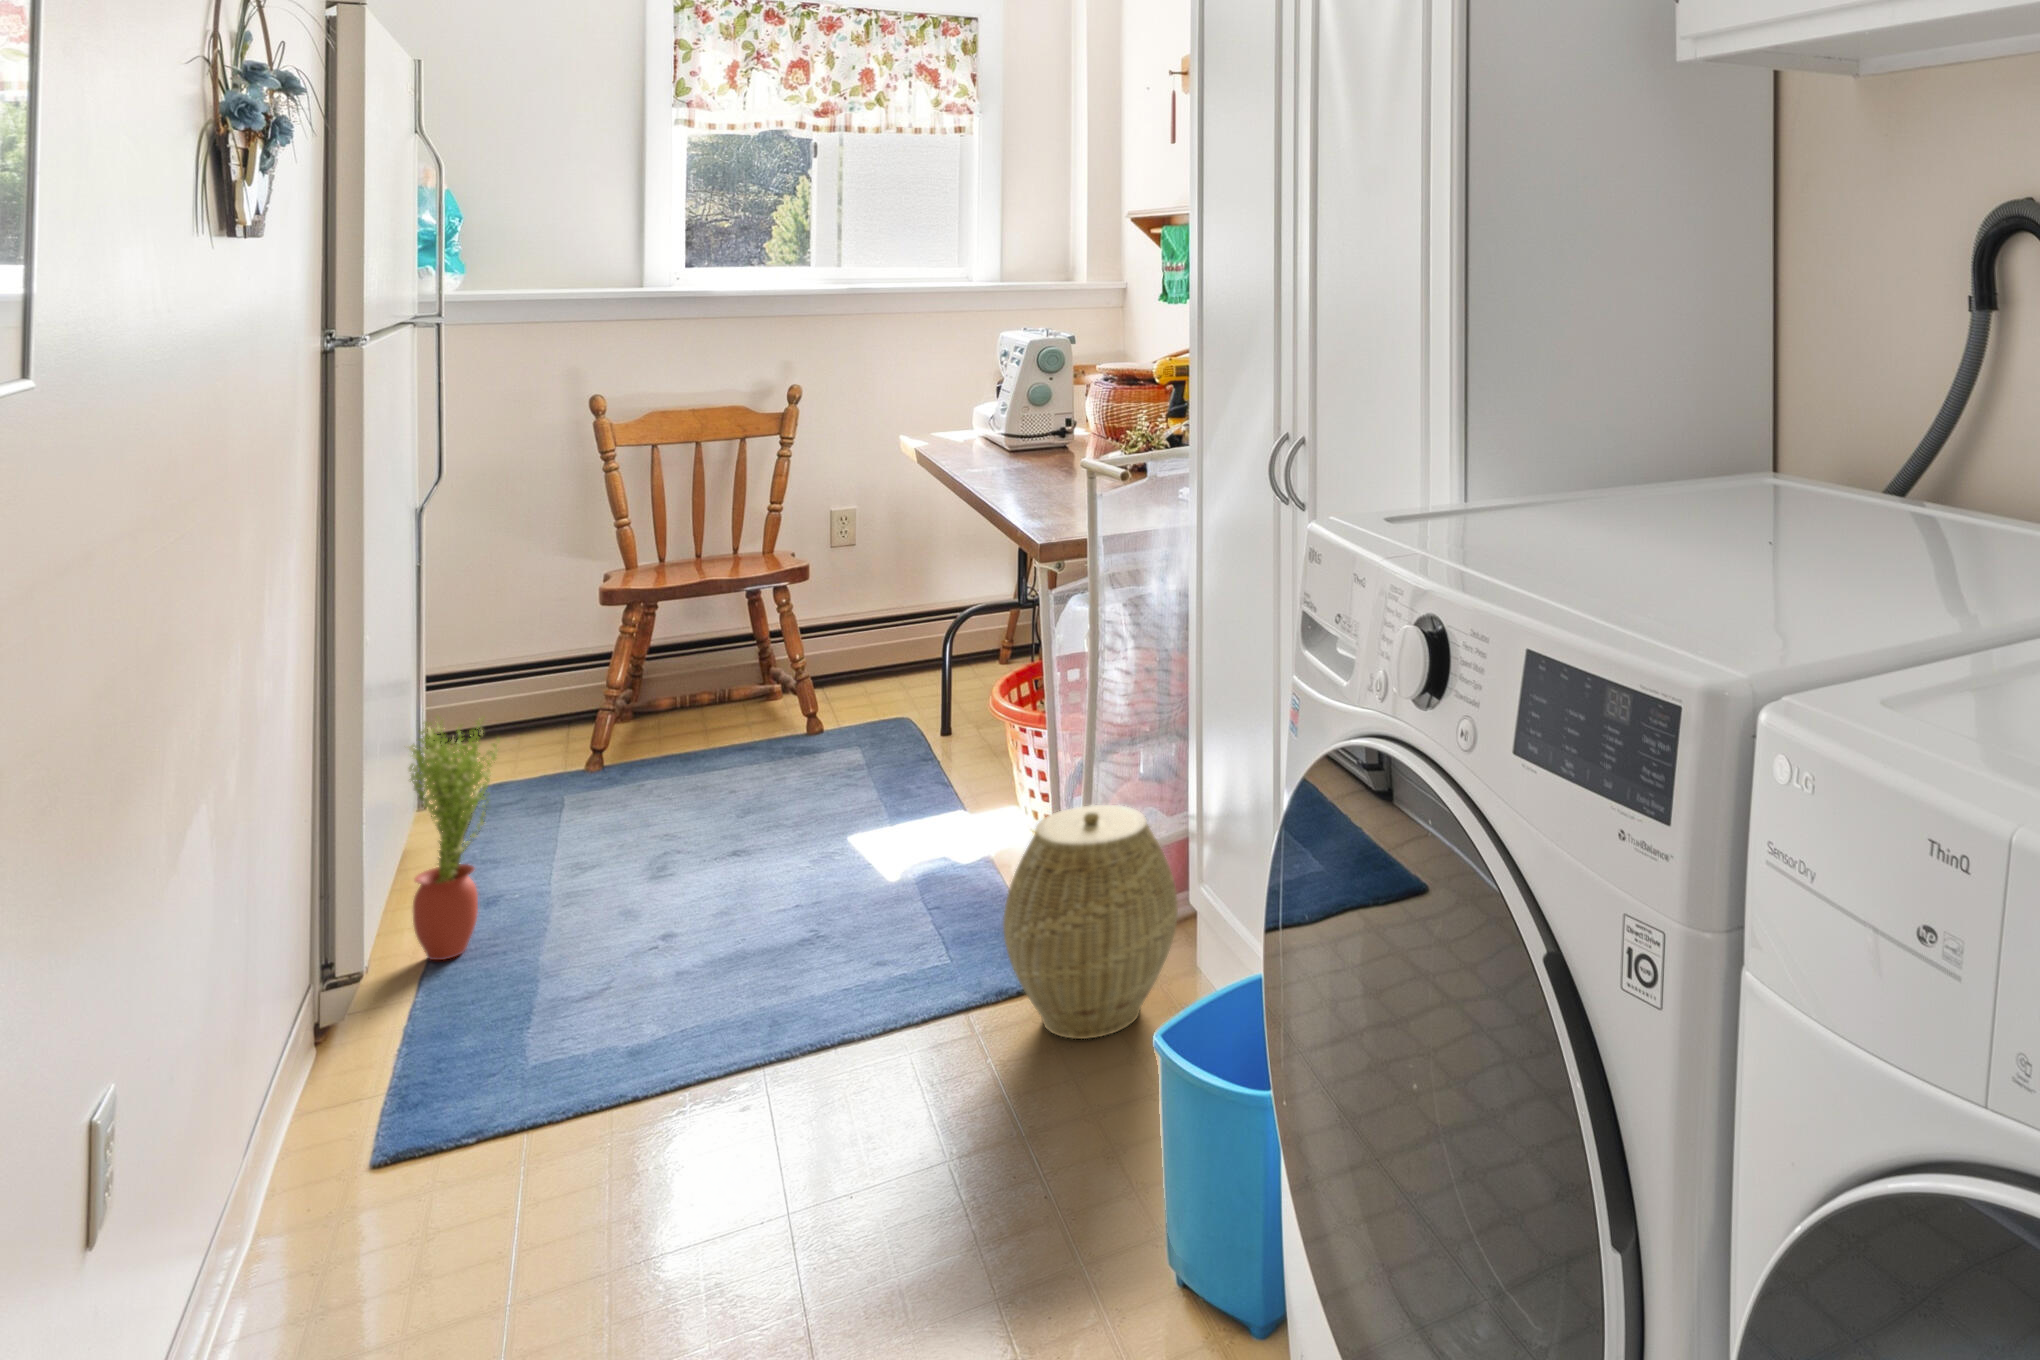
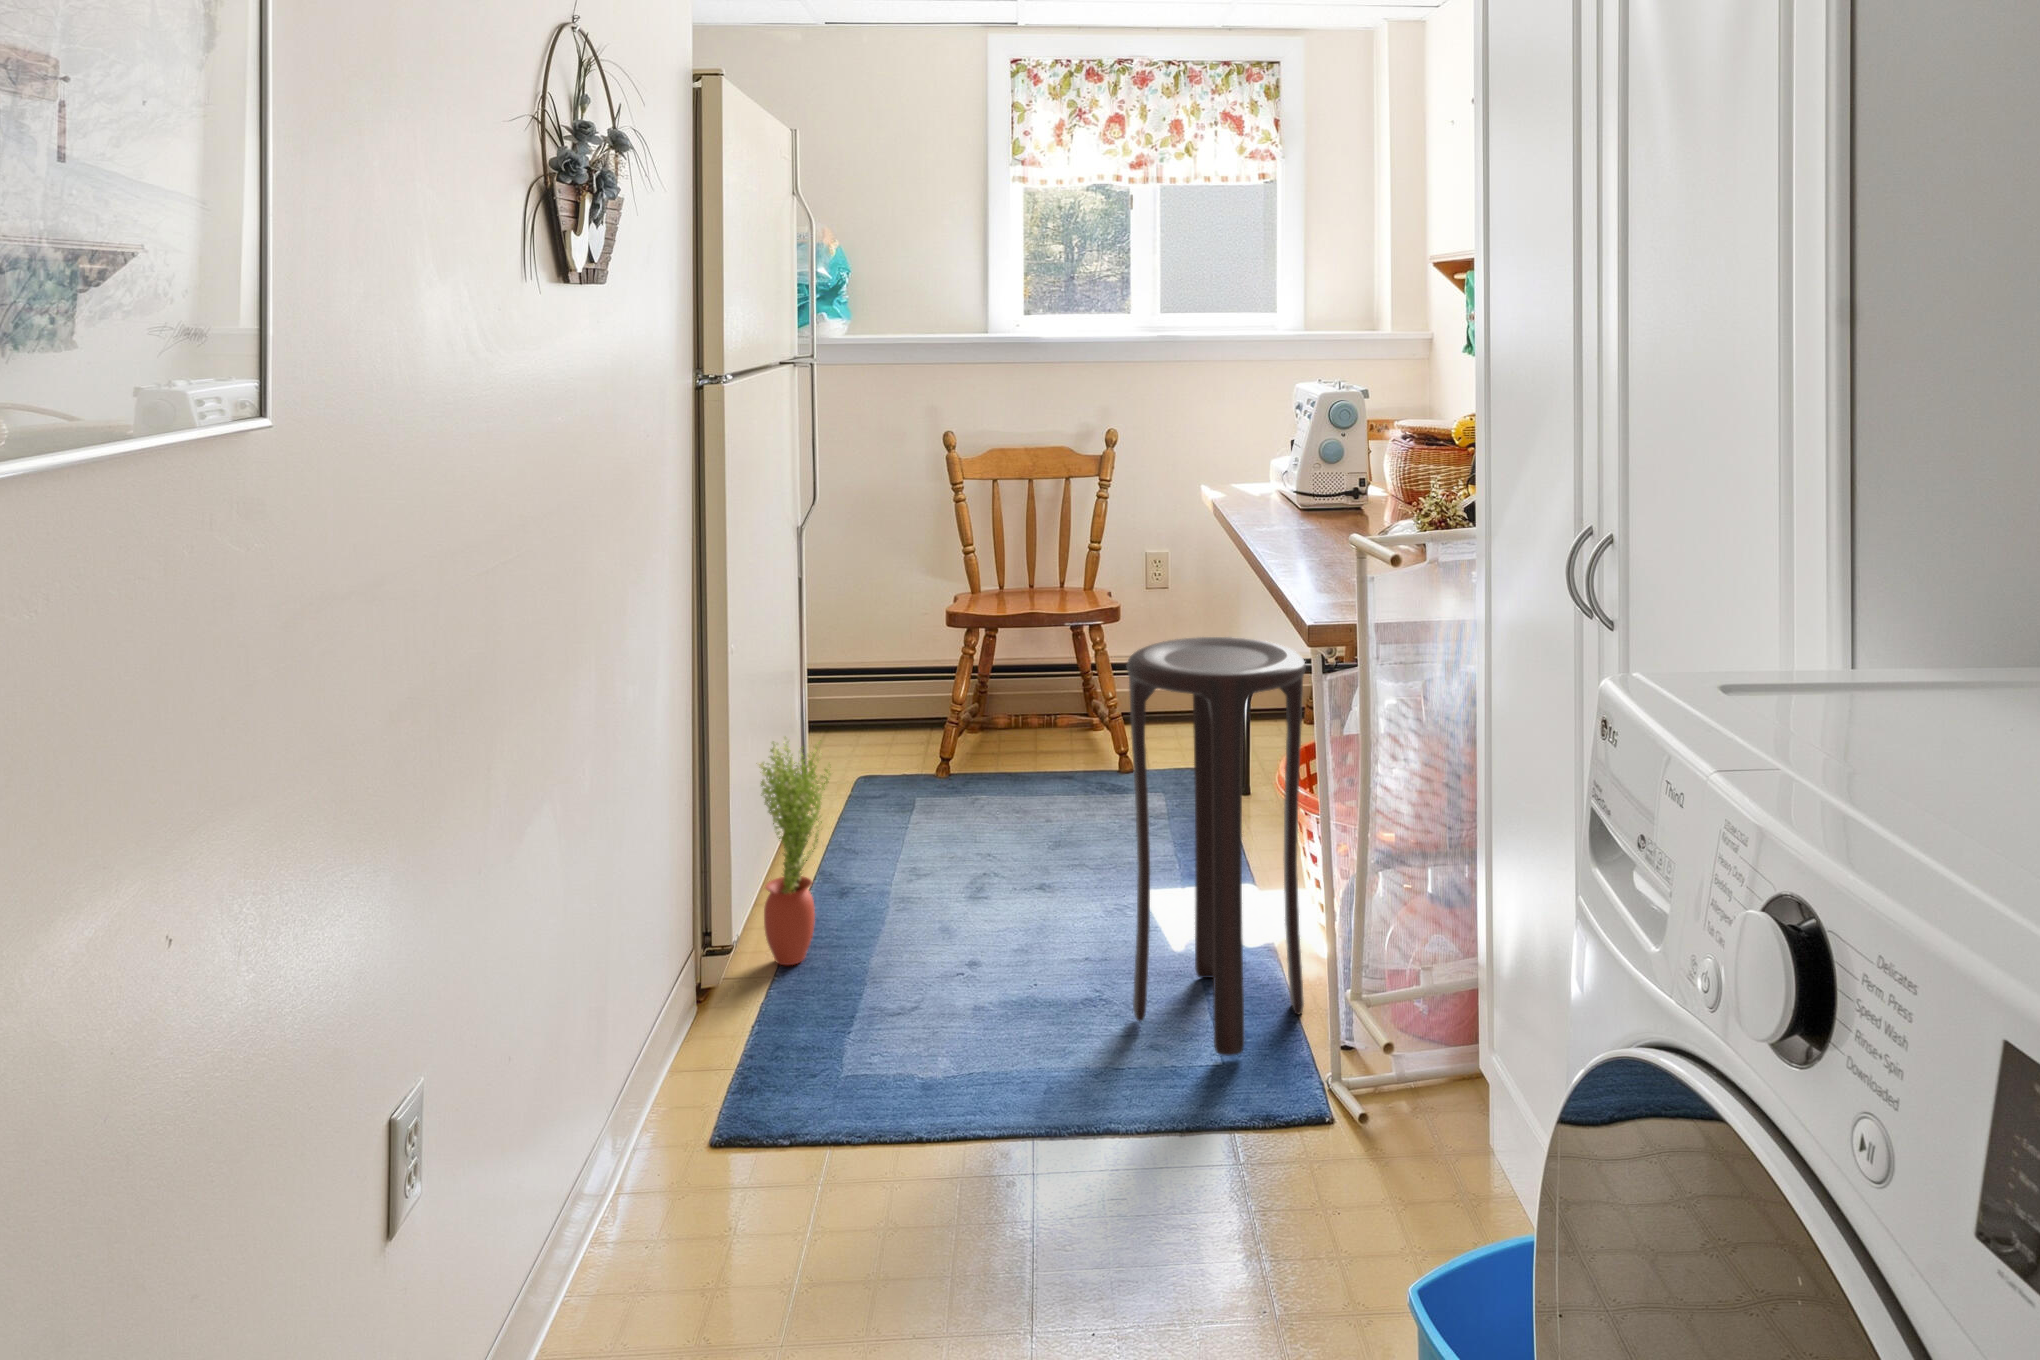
stool: none [851,573,1030,950] -> present [1127,637,1306,1056]
woven basket: present [1003,805,1178,1039] -> none [1265,929,1463,1212]

